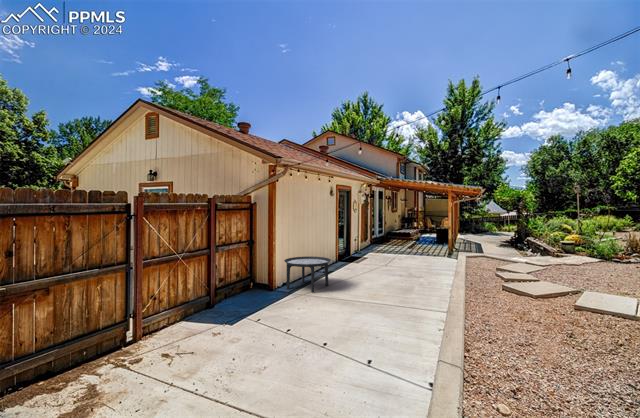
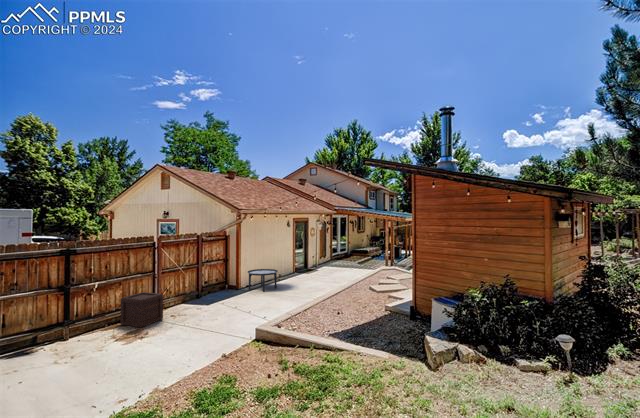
wooden crate: none [45,305,145,393] -> present [121,292,163,327]

